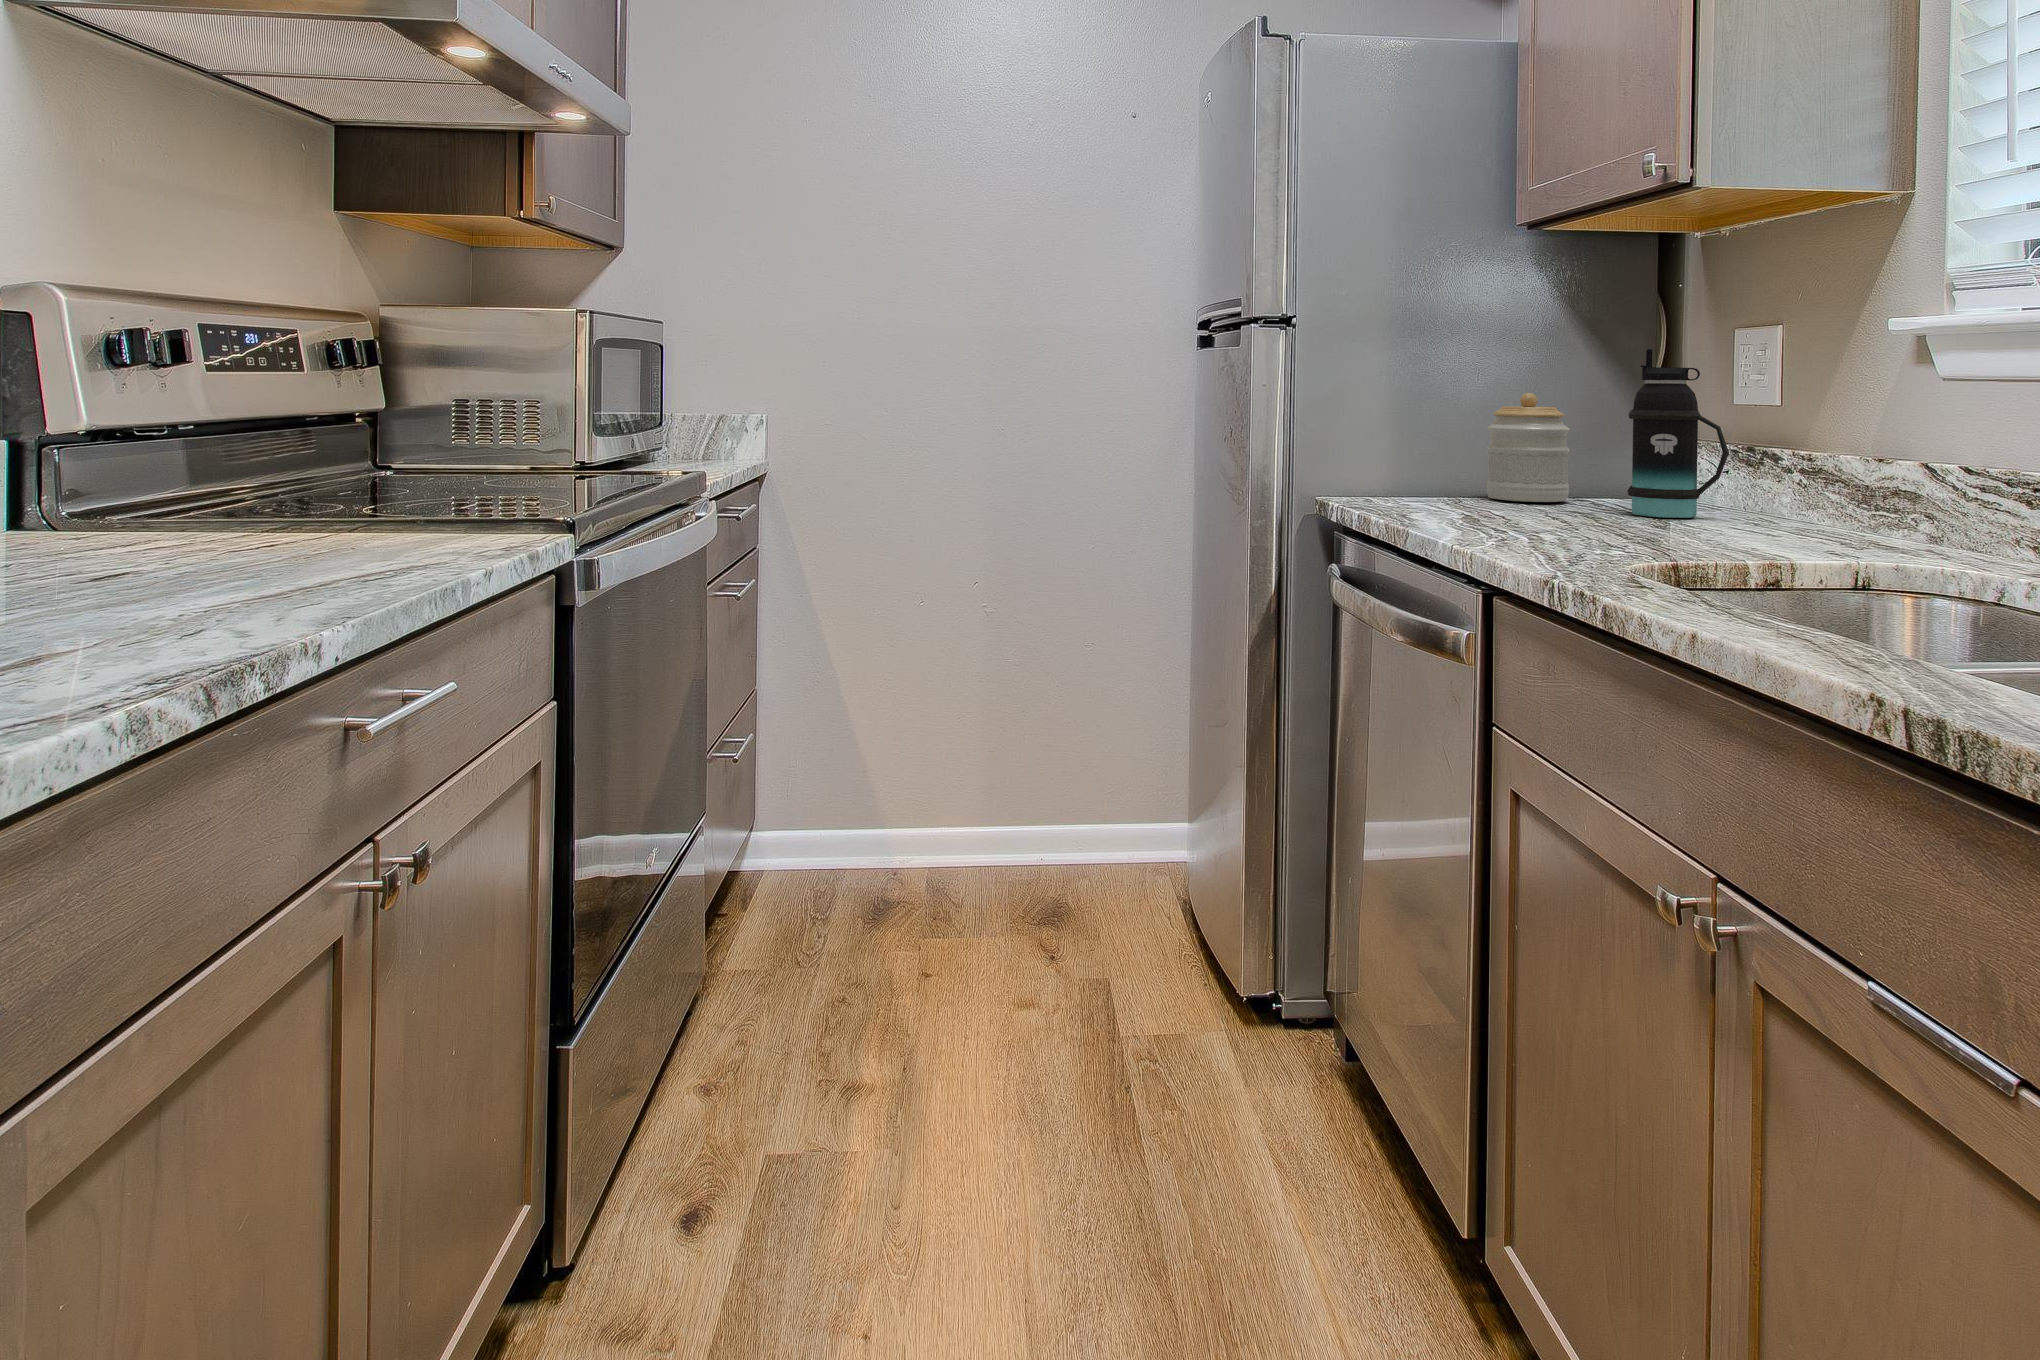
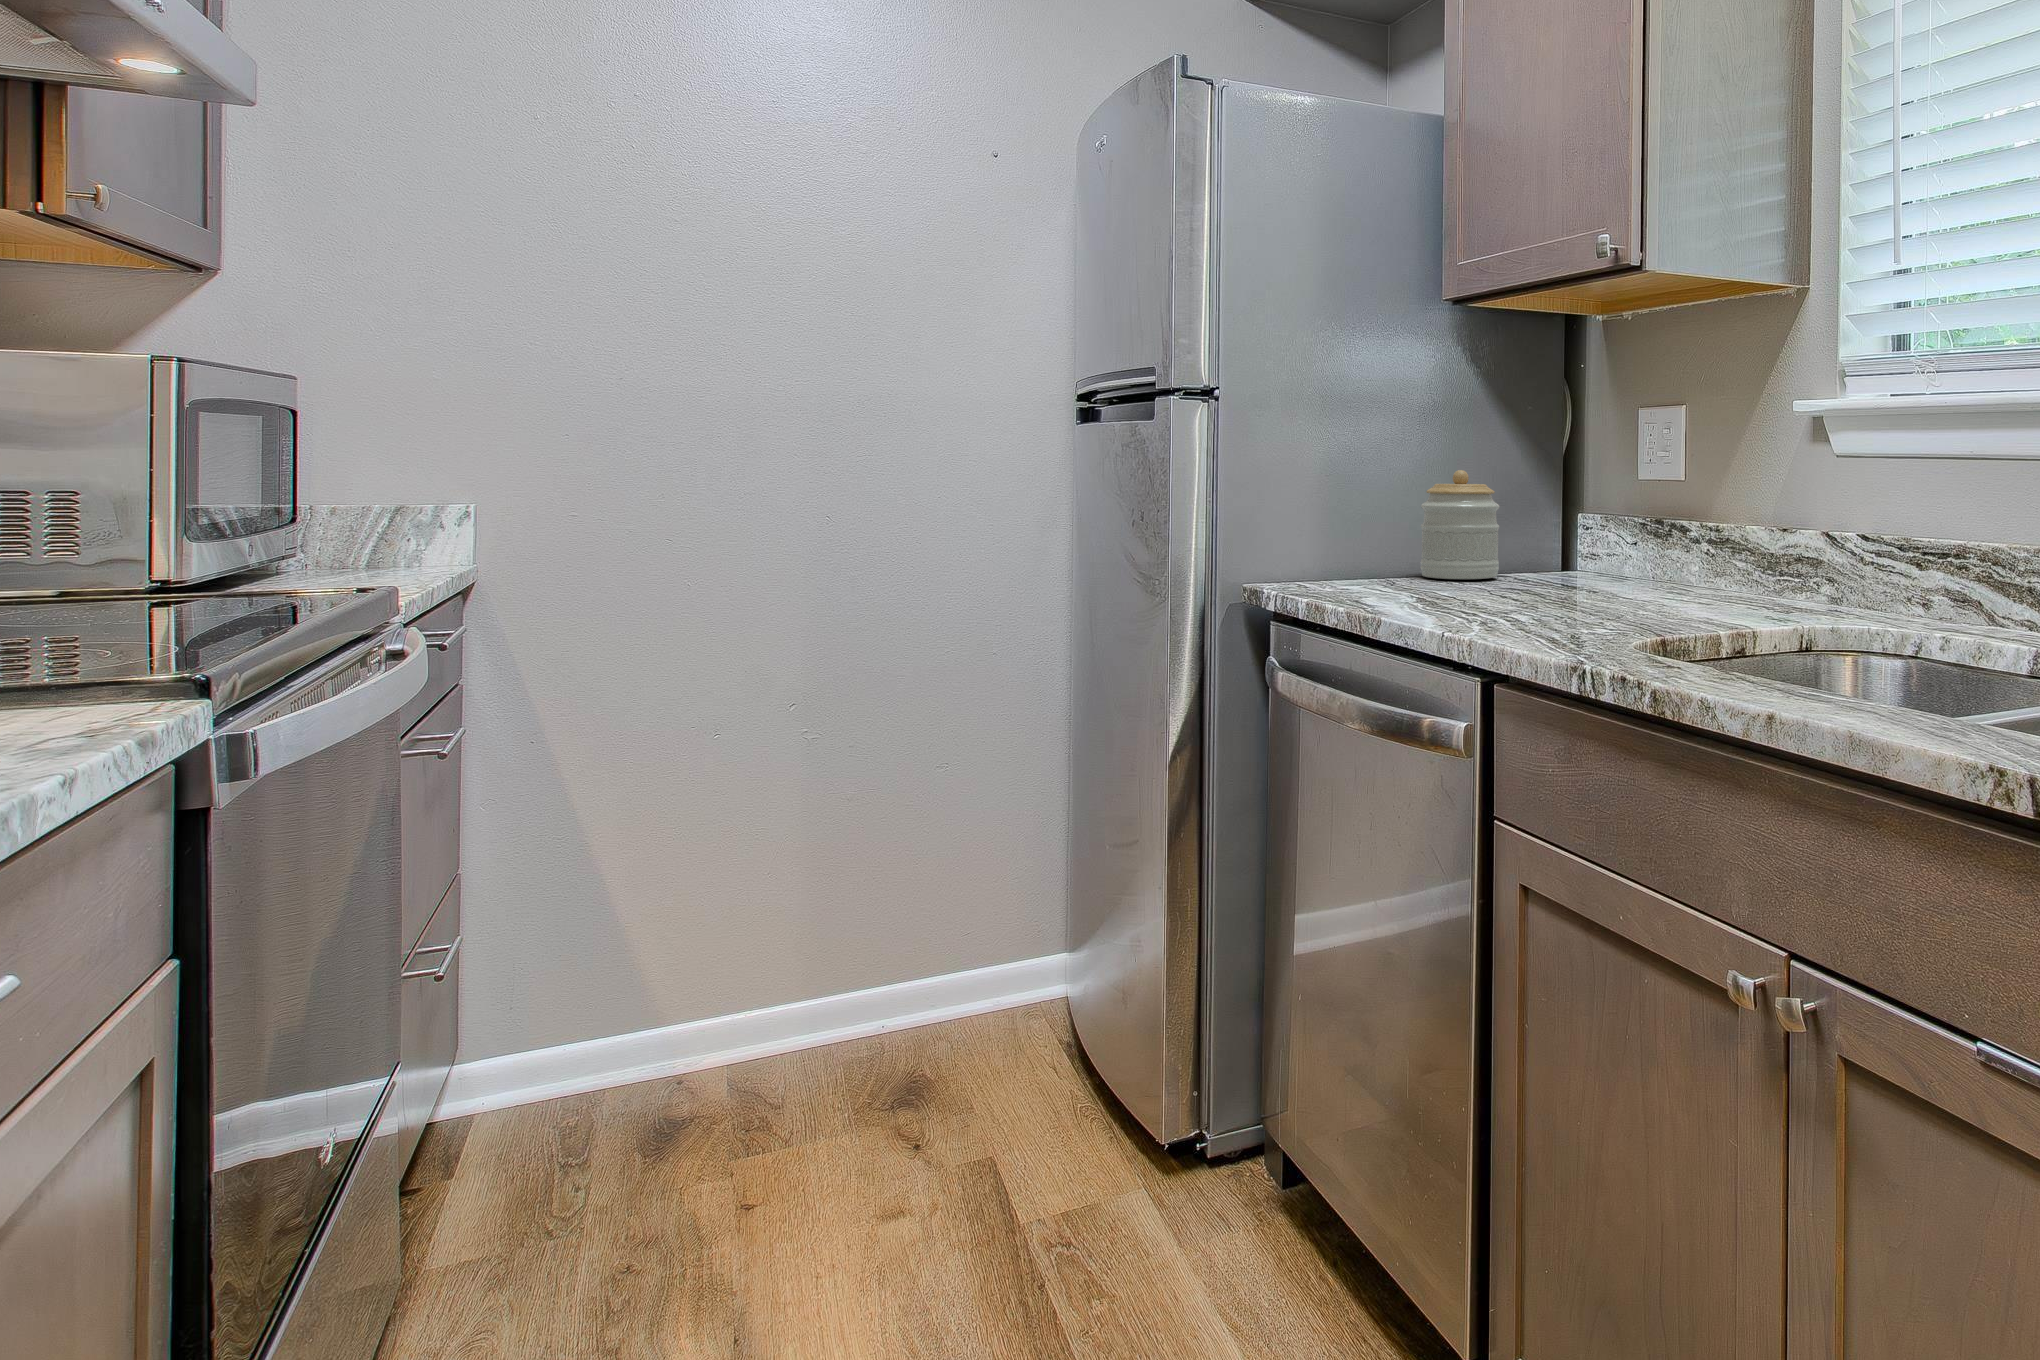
bottle: present [1627,349,1729,518] -> none [1560,427,1649,590]

